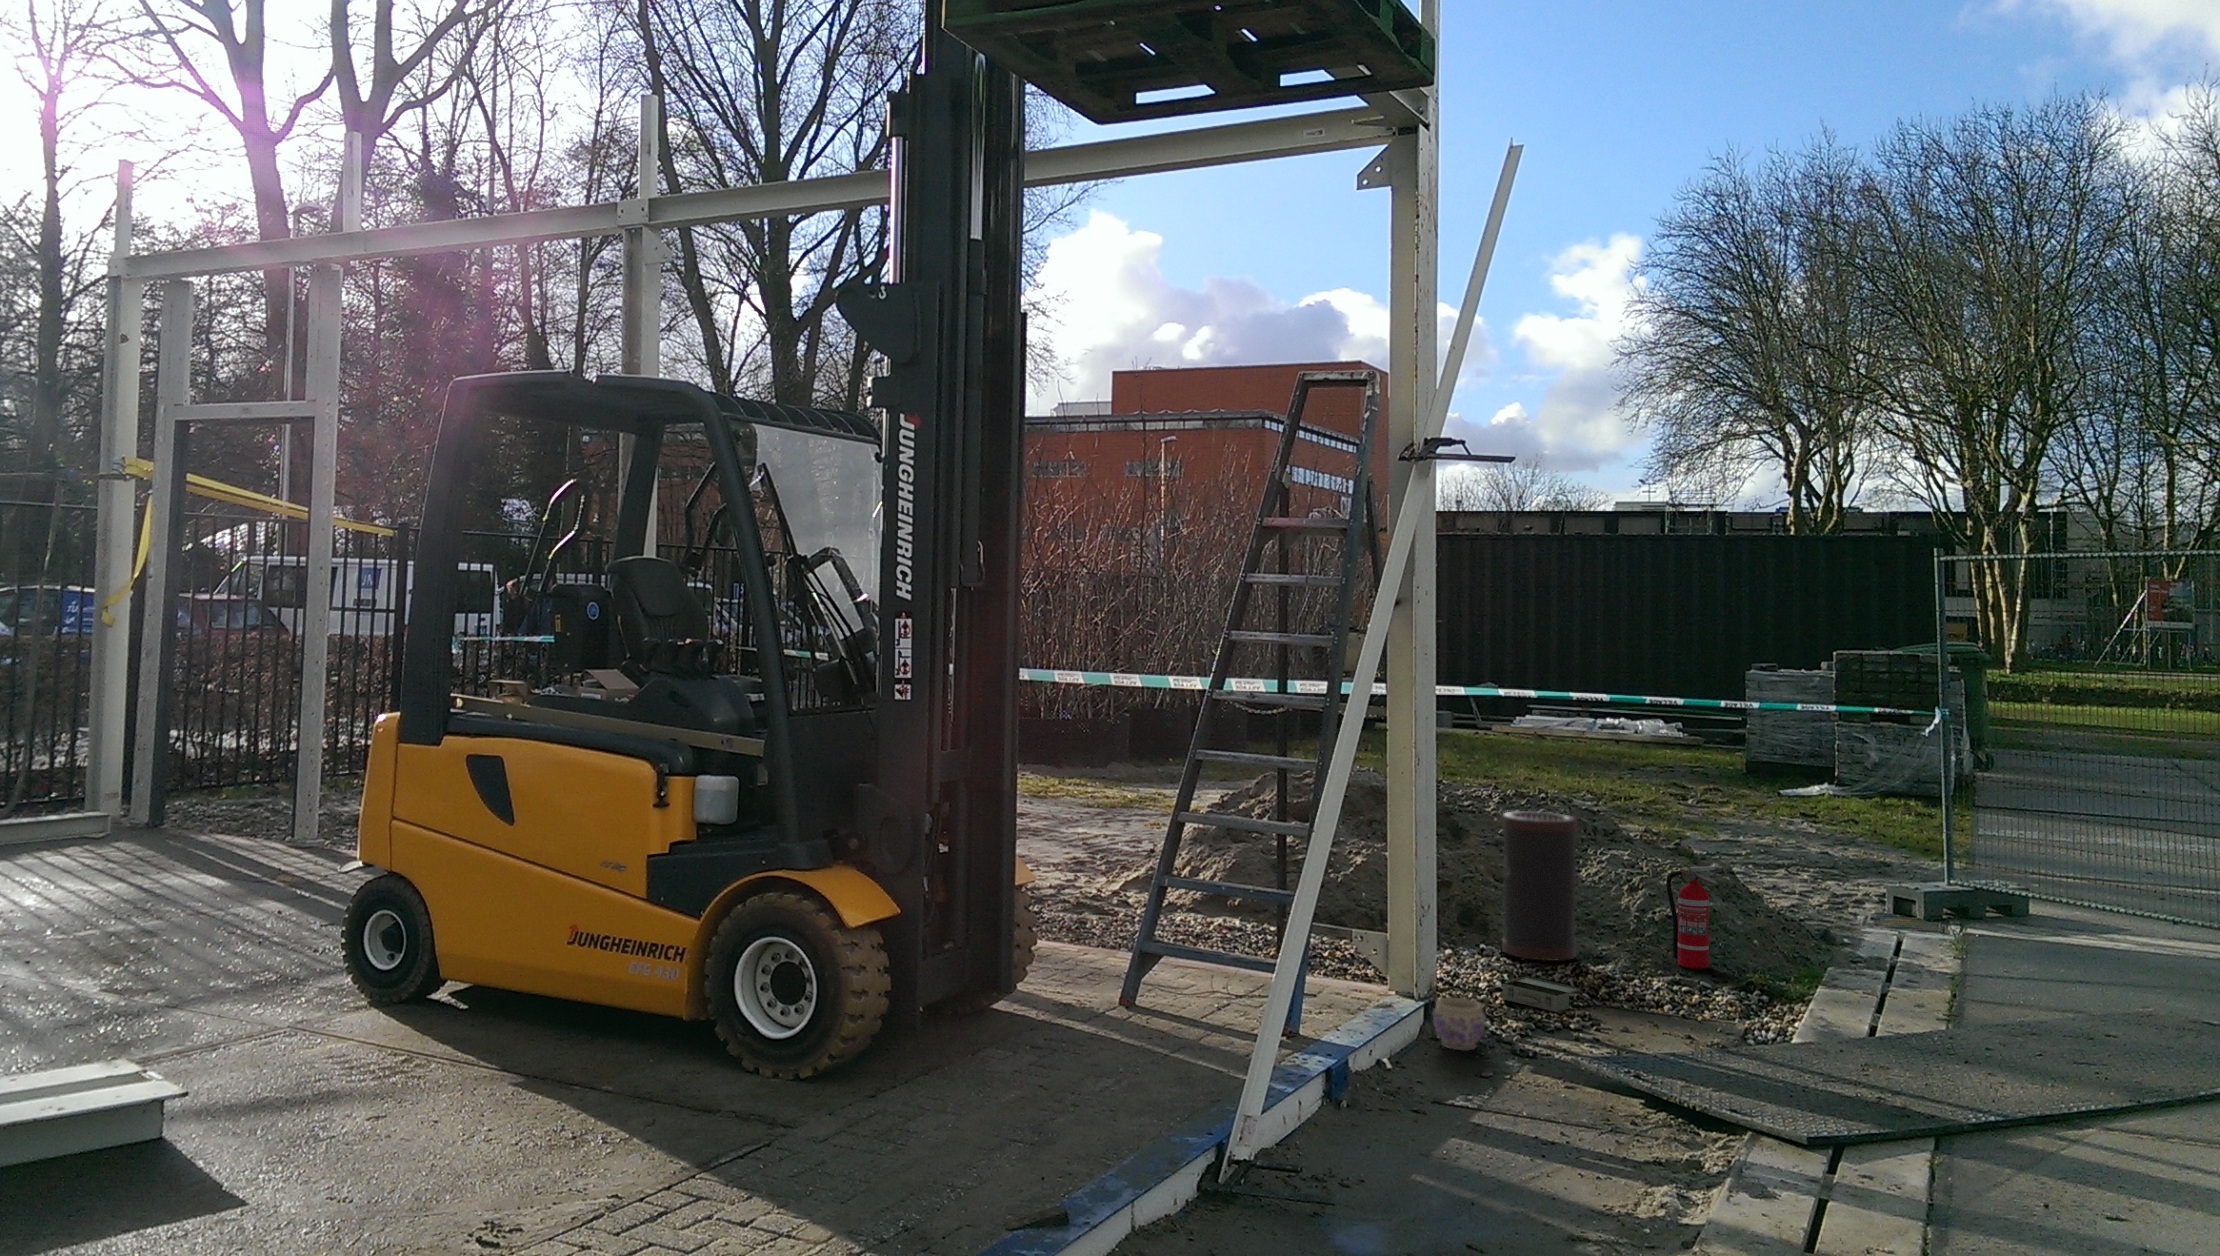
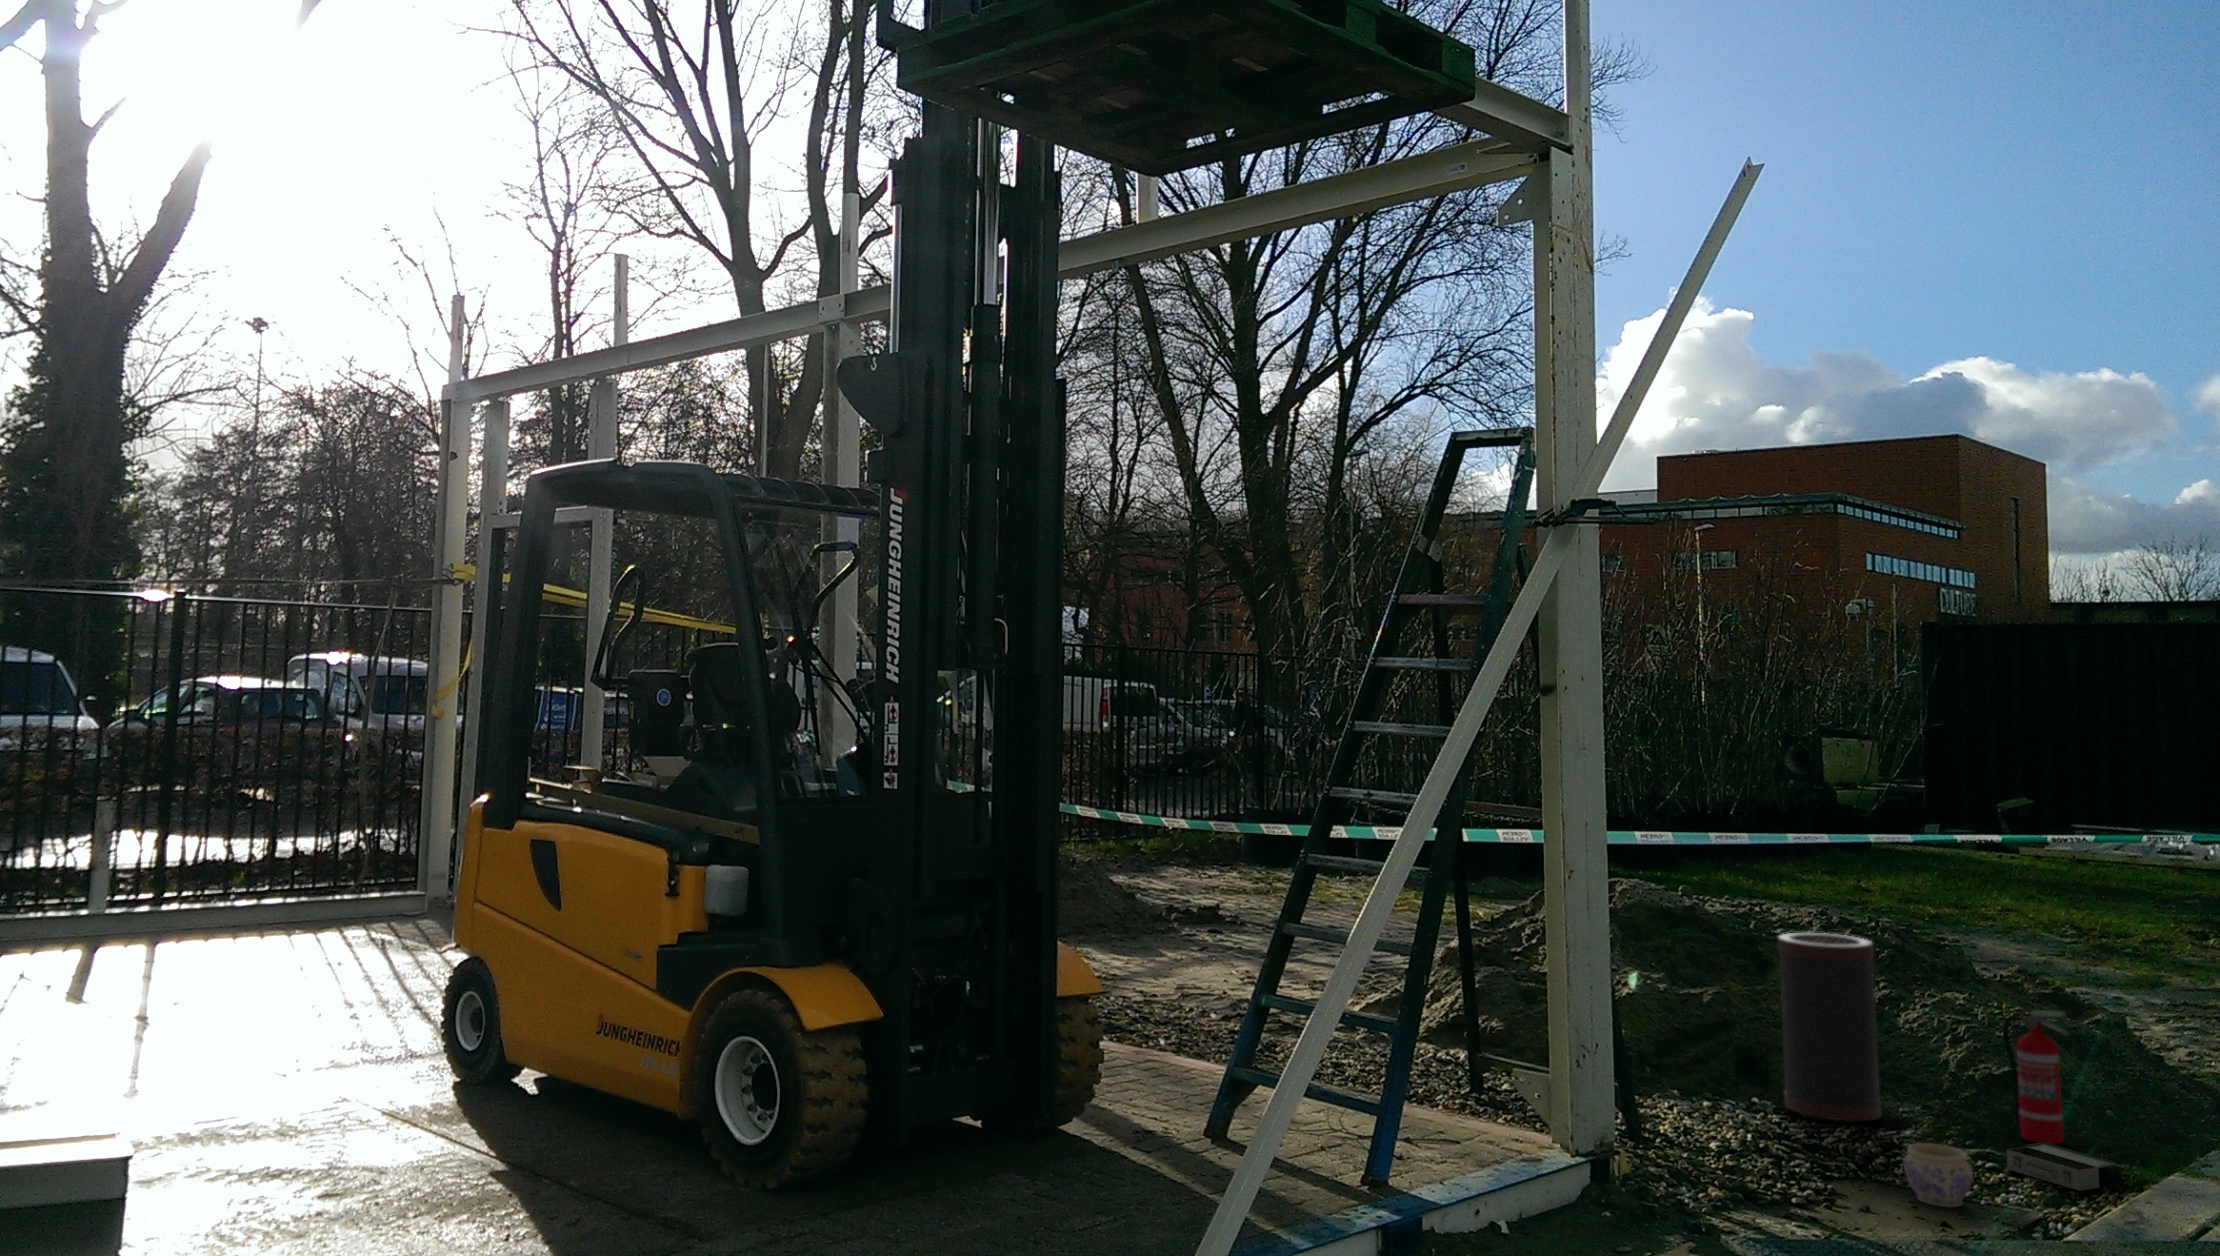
toolbox: present [1503,976,1580,1012] -> present [2007,1143,2116,1191]
planter: present [1433,998,1486,1051] -> present [1904,1143,1973,1208]

